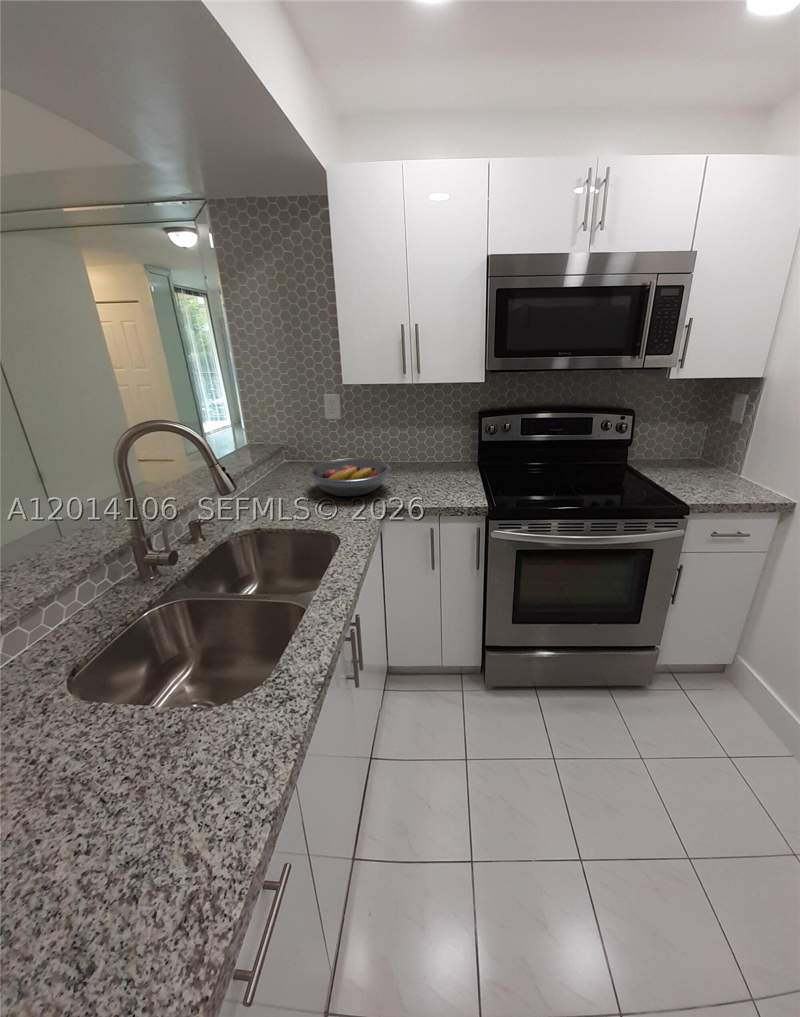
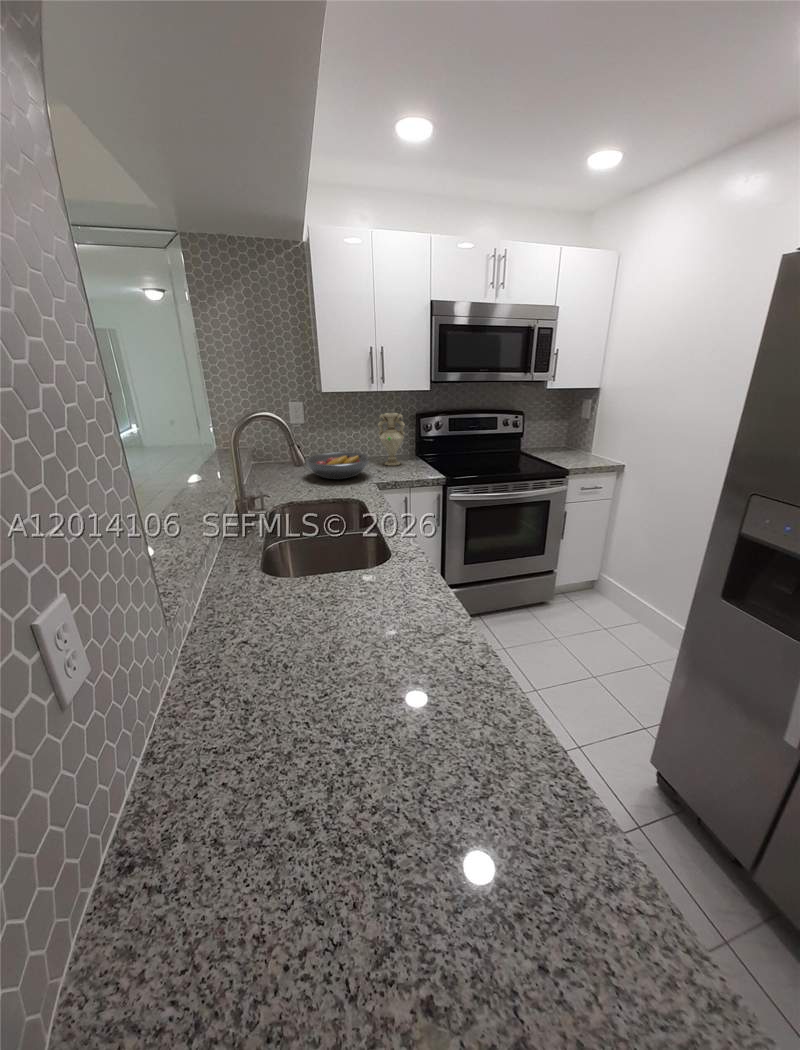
vase: none [416,409,450,477] -> present [378,413,405,465]

